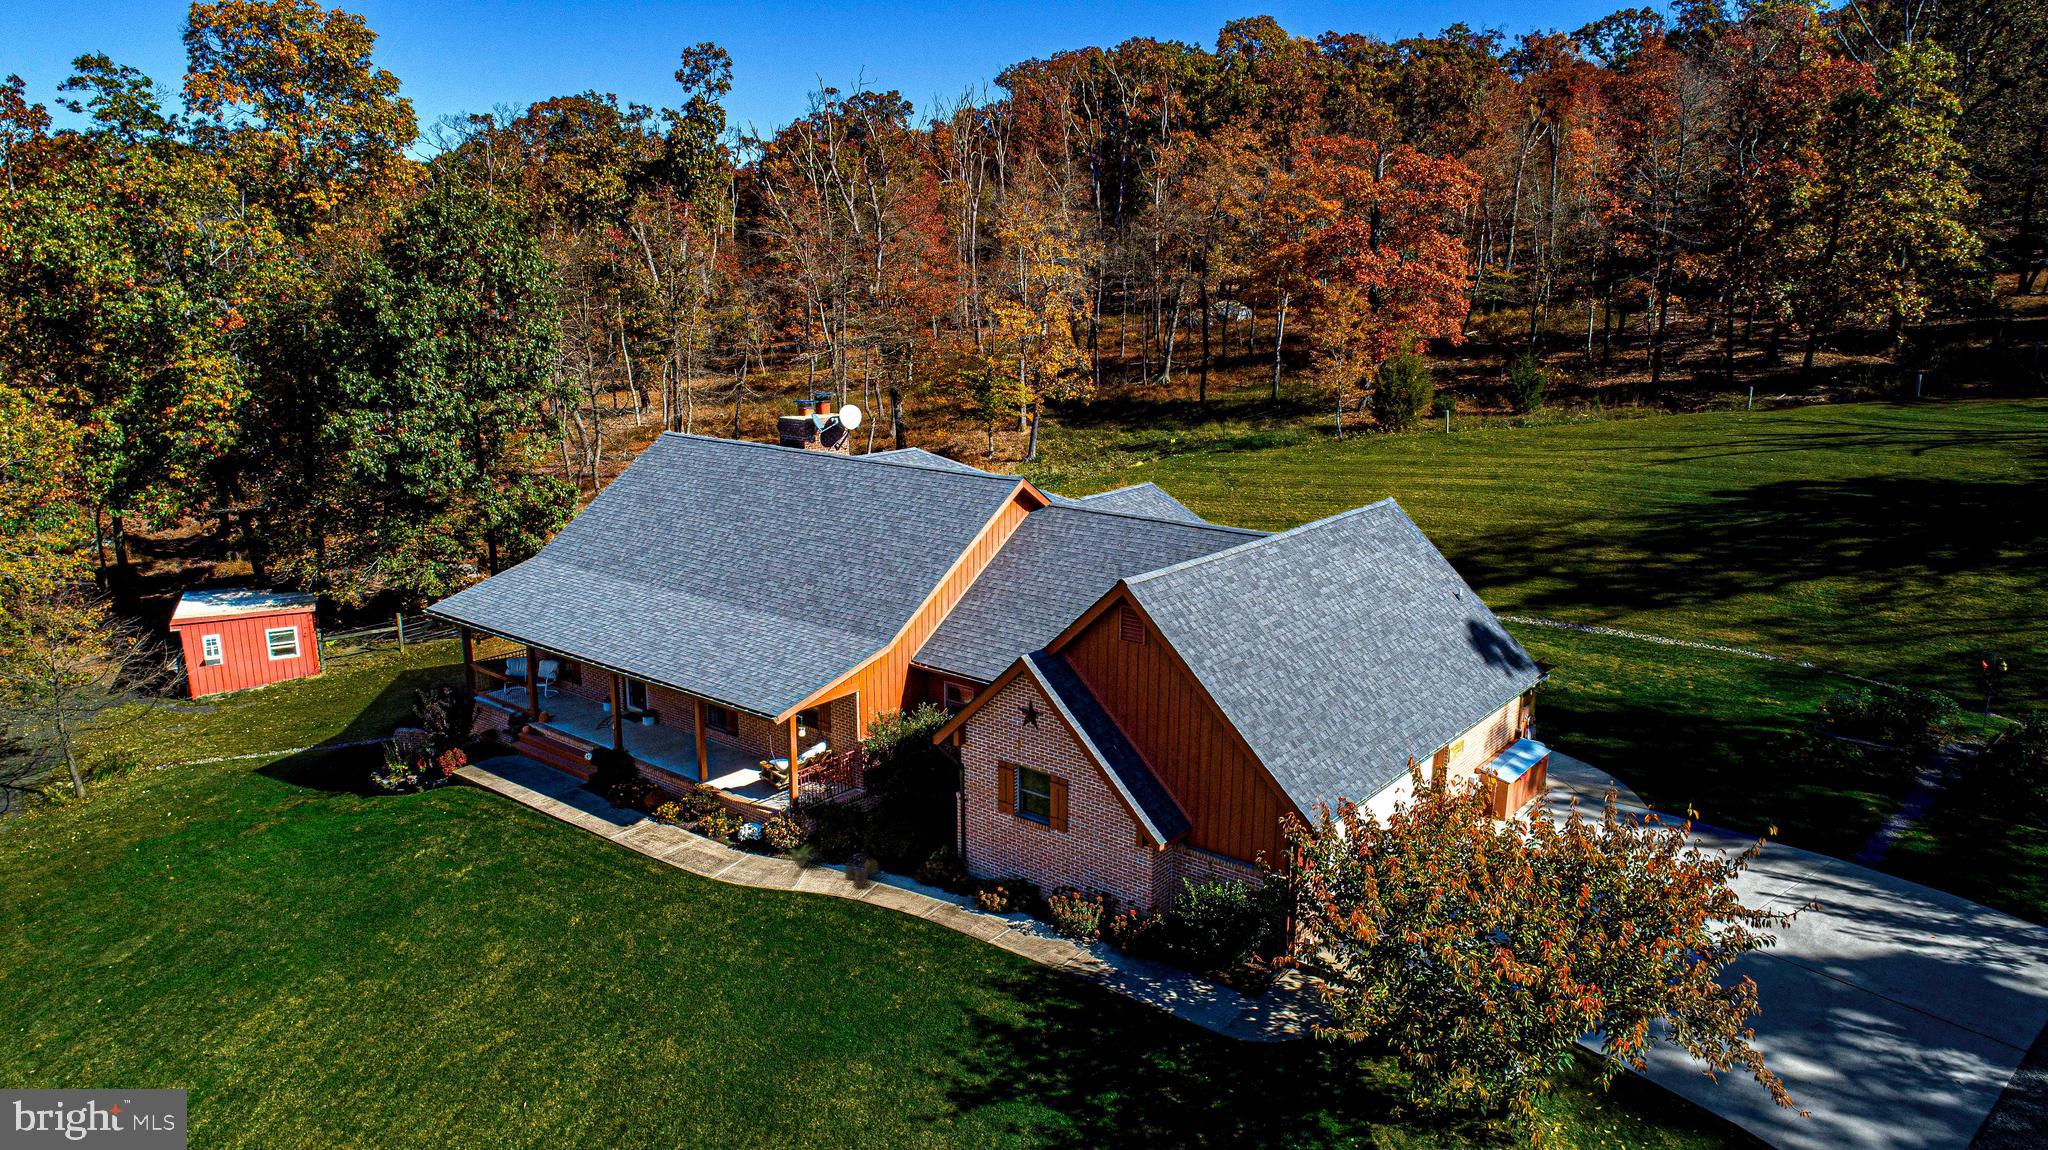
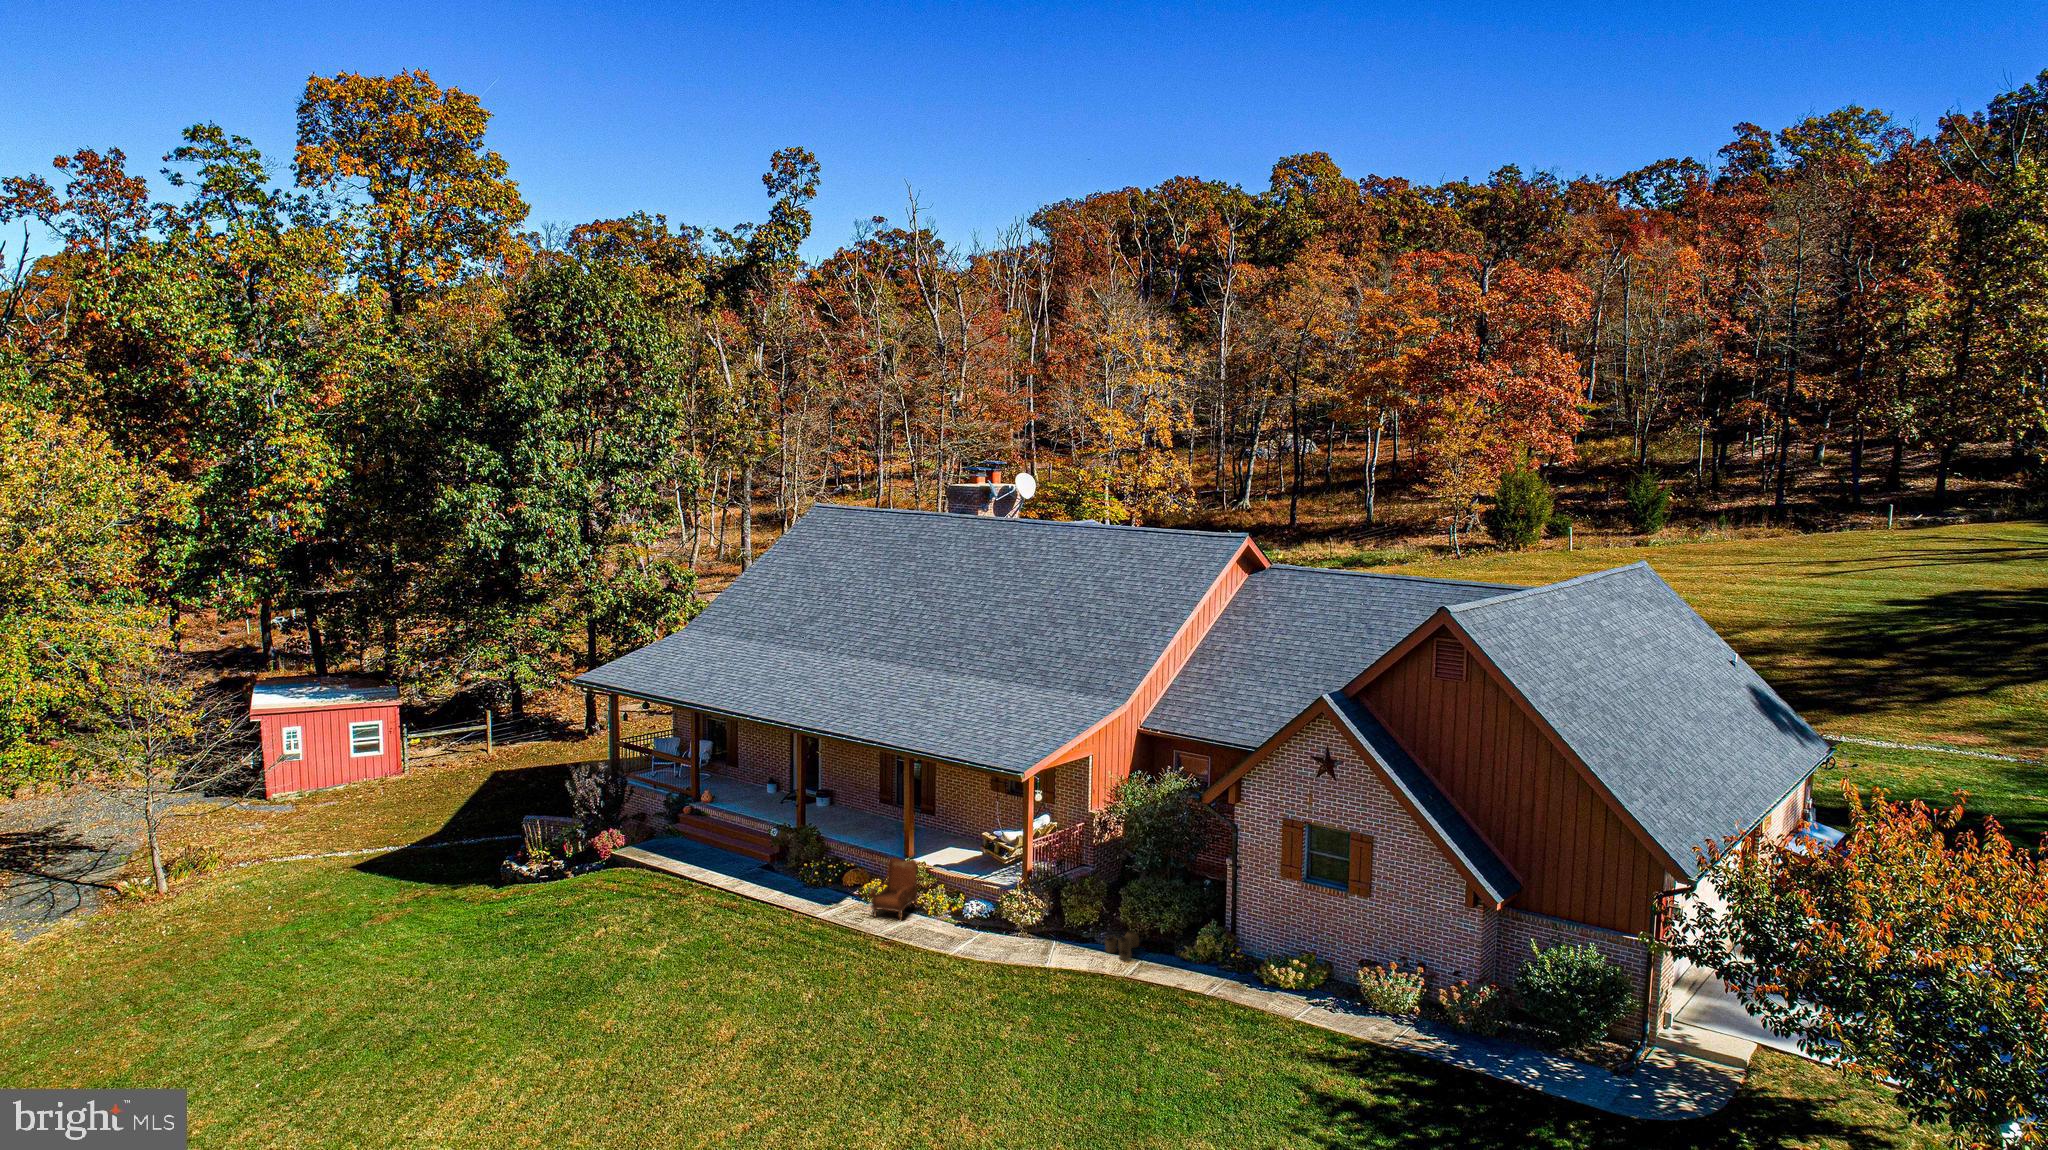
armchair: none [654,783,705,842] -> present [870,858,918,921]
decorative plant: present [789,846,809,867] -> none [1032,917,1062,942]

